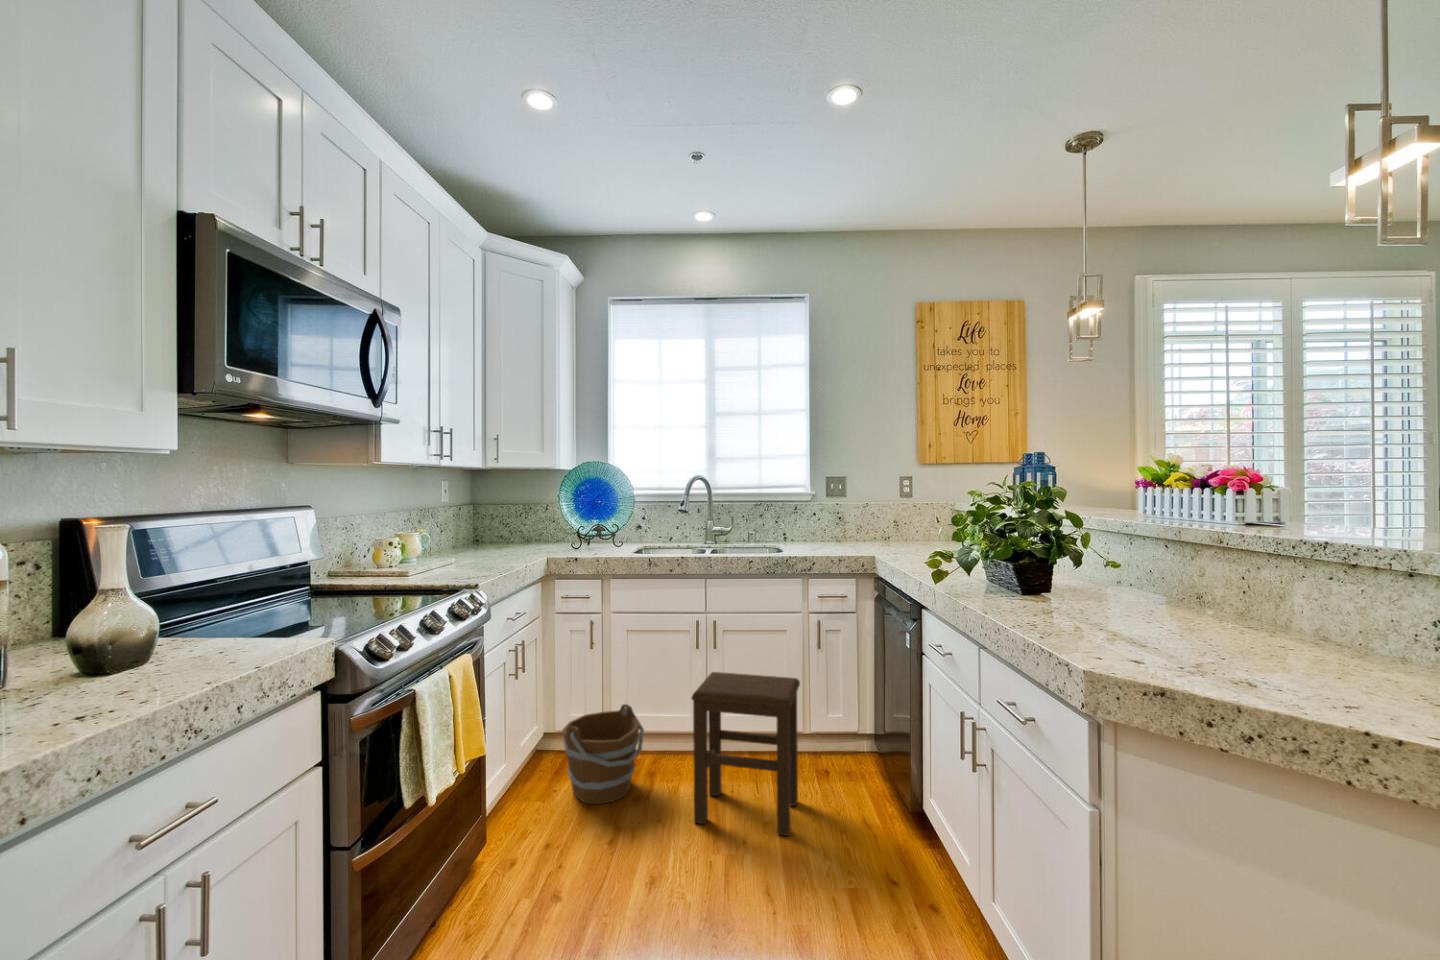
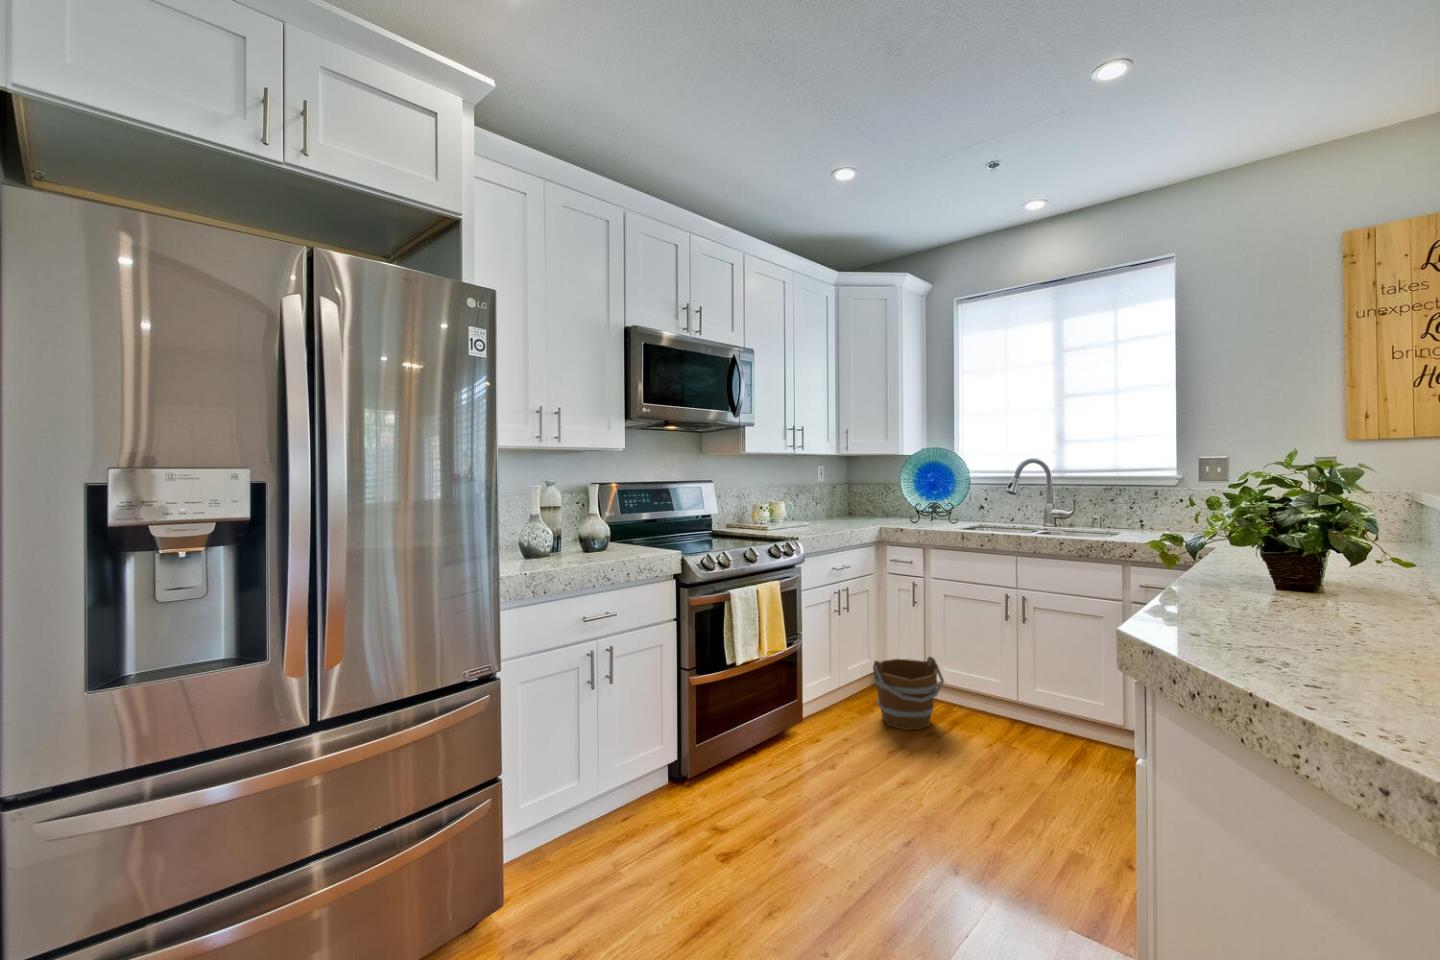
stool: present [691,672,800,836] -> none [963,640,1086,799]

